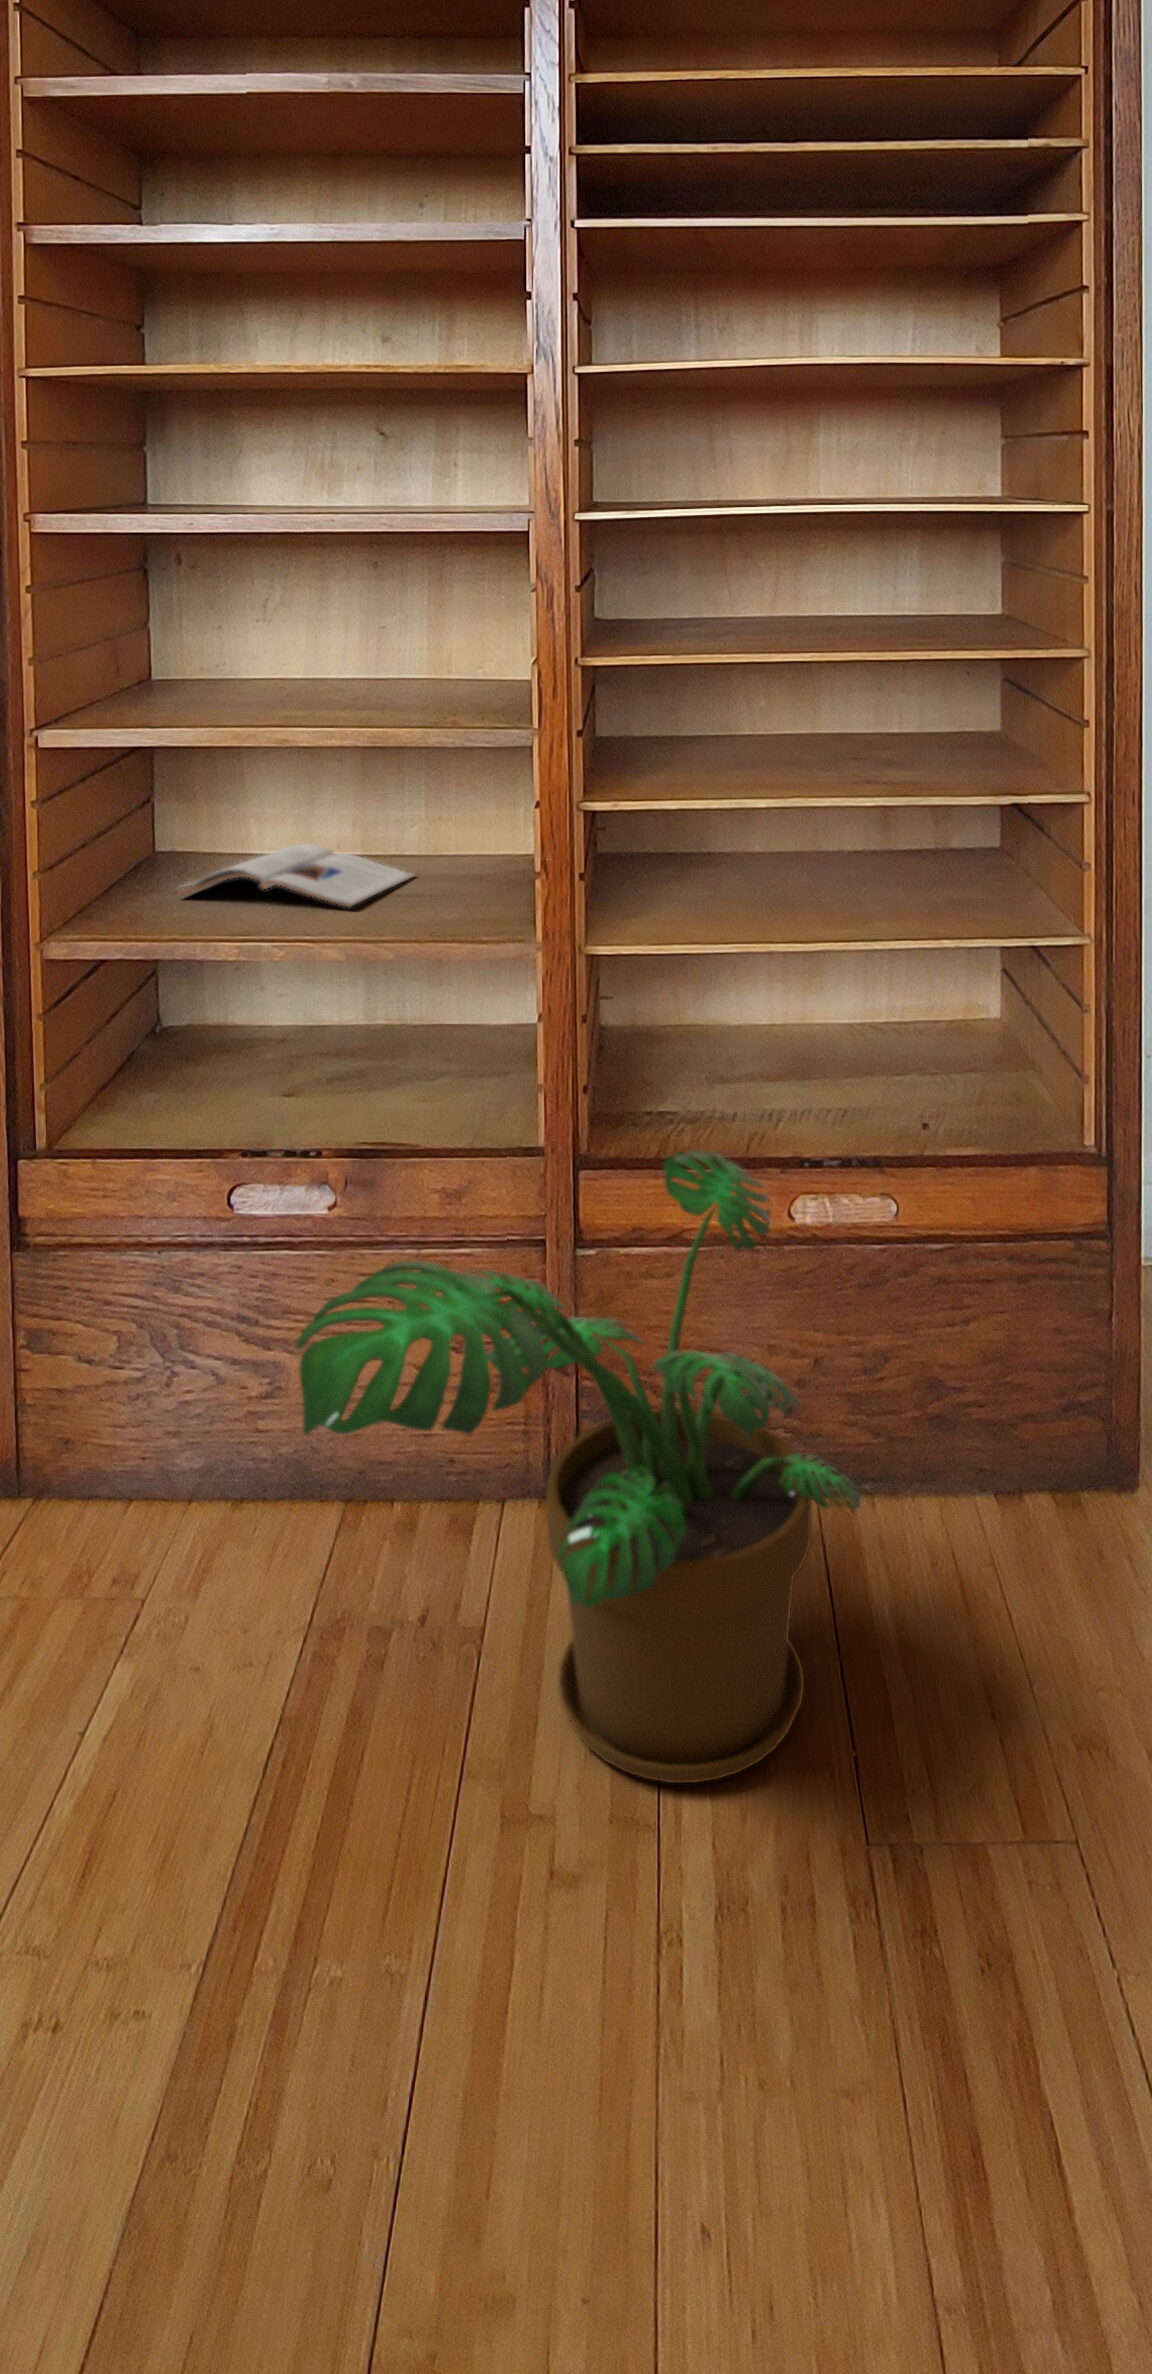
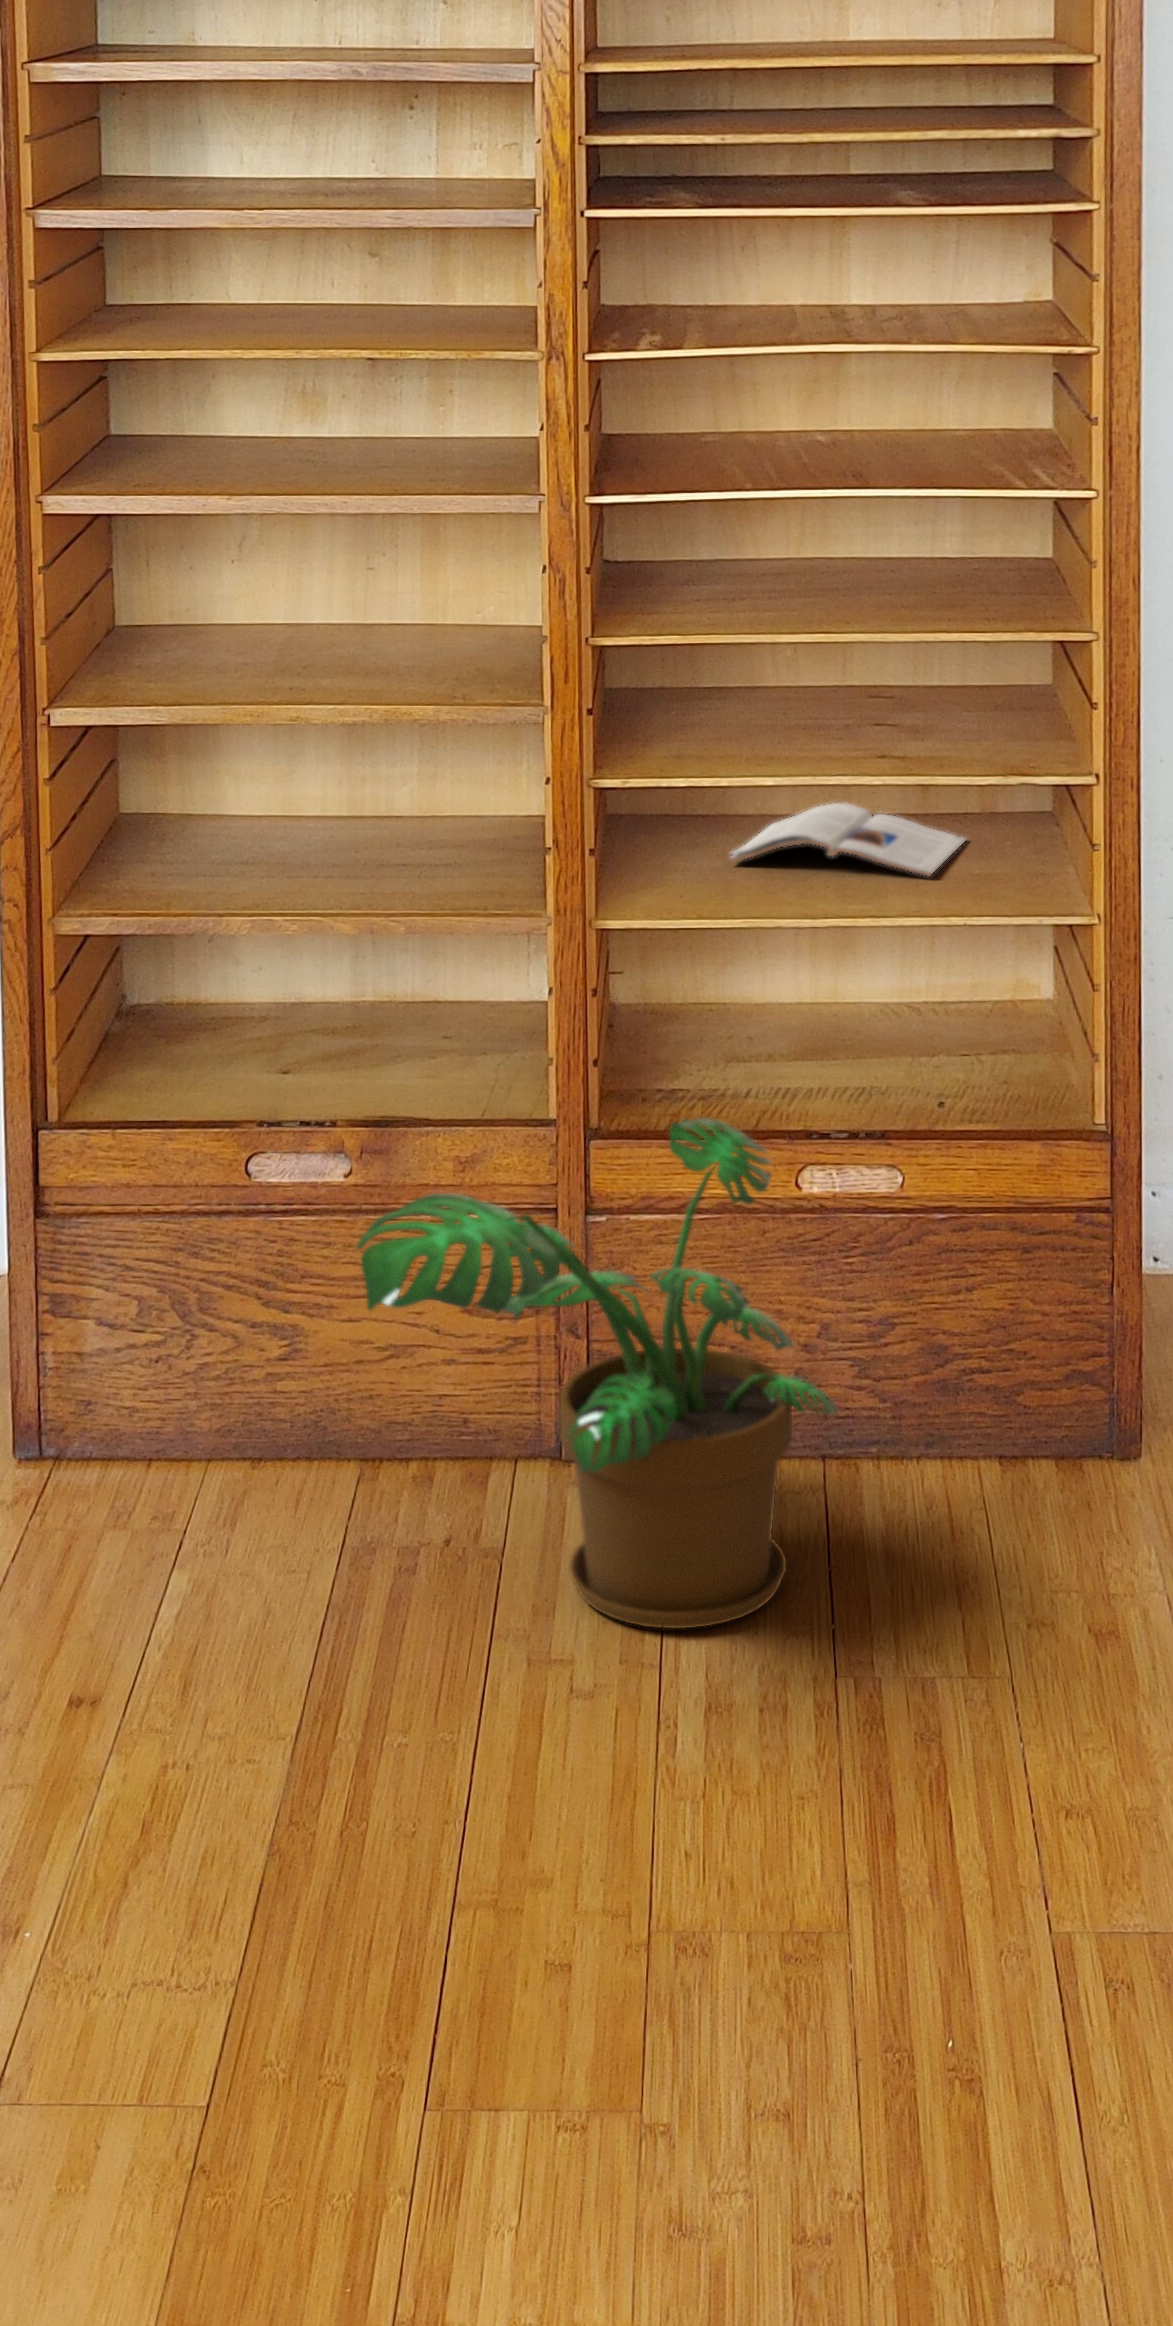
magazine: present [179,844,414,907] -> present [730,803,966,876]

